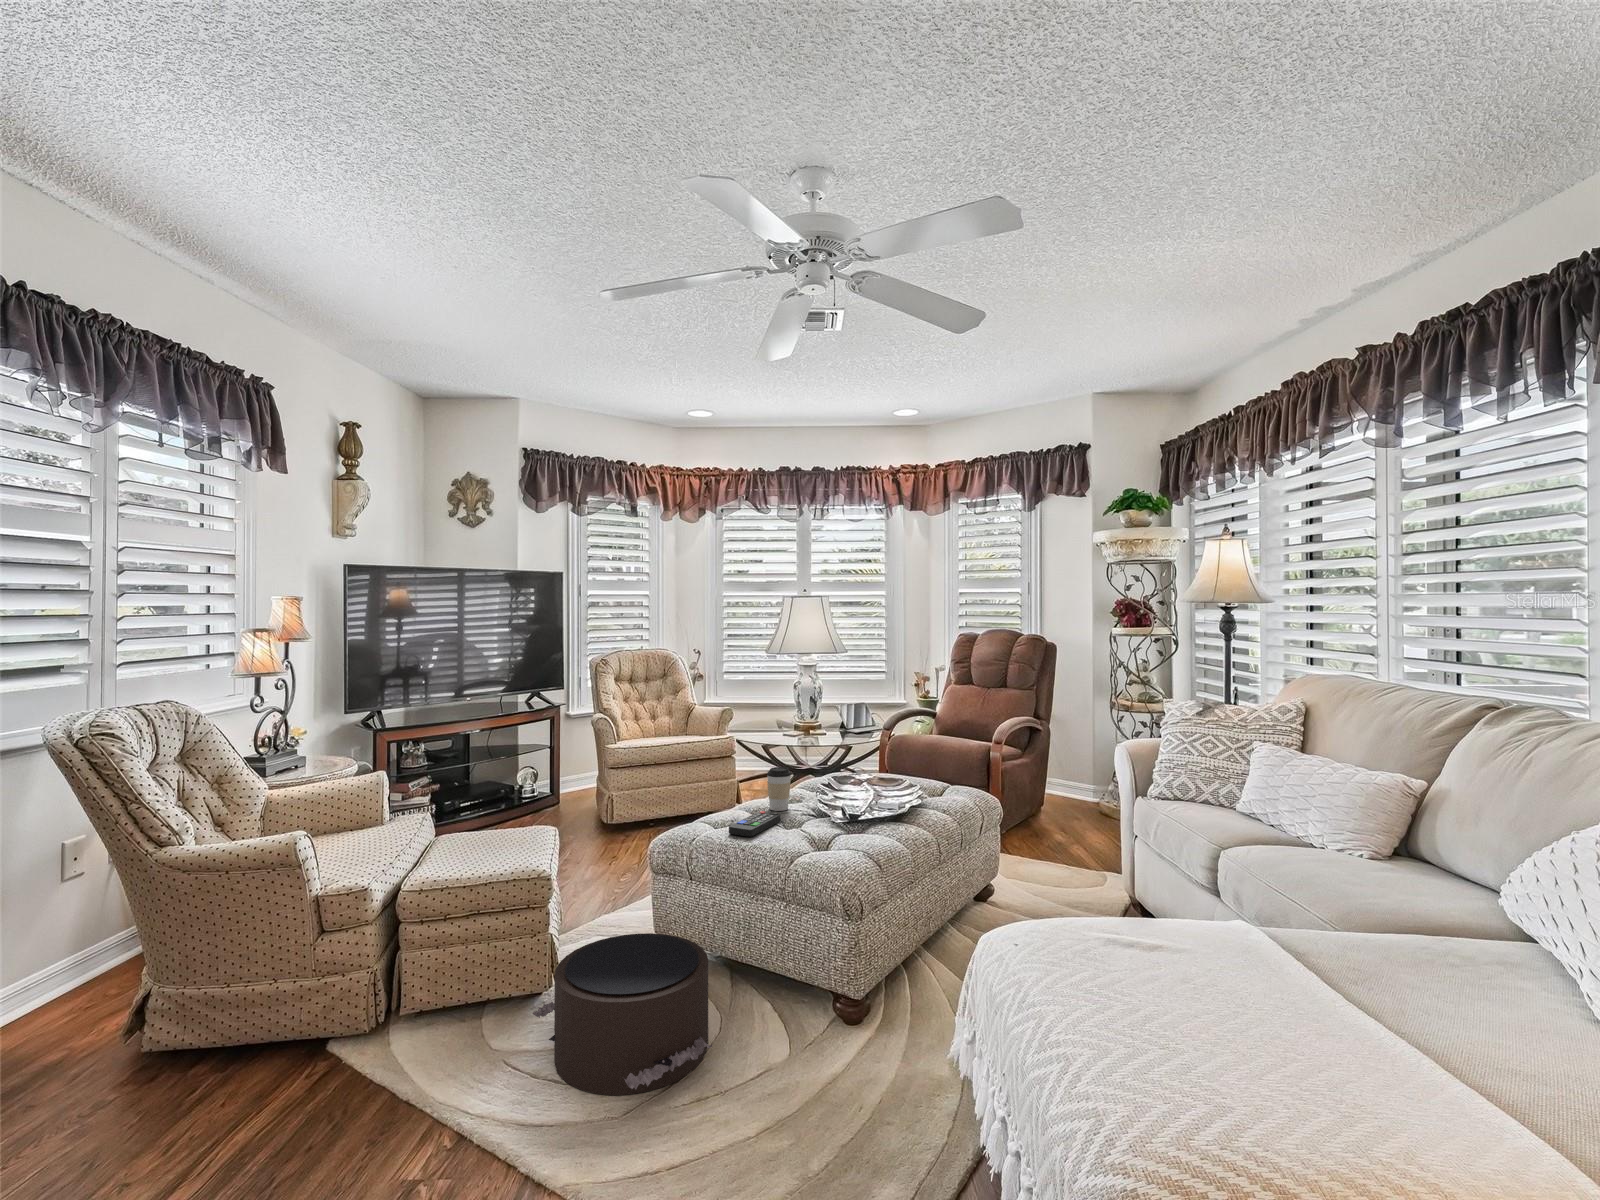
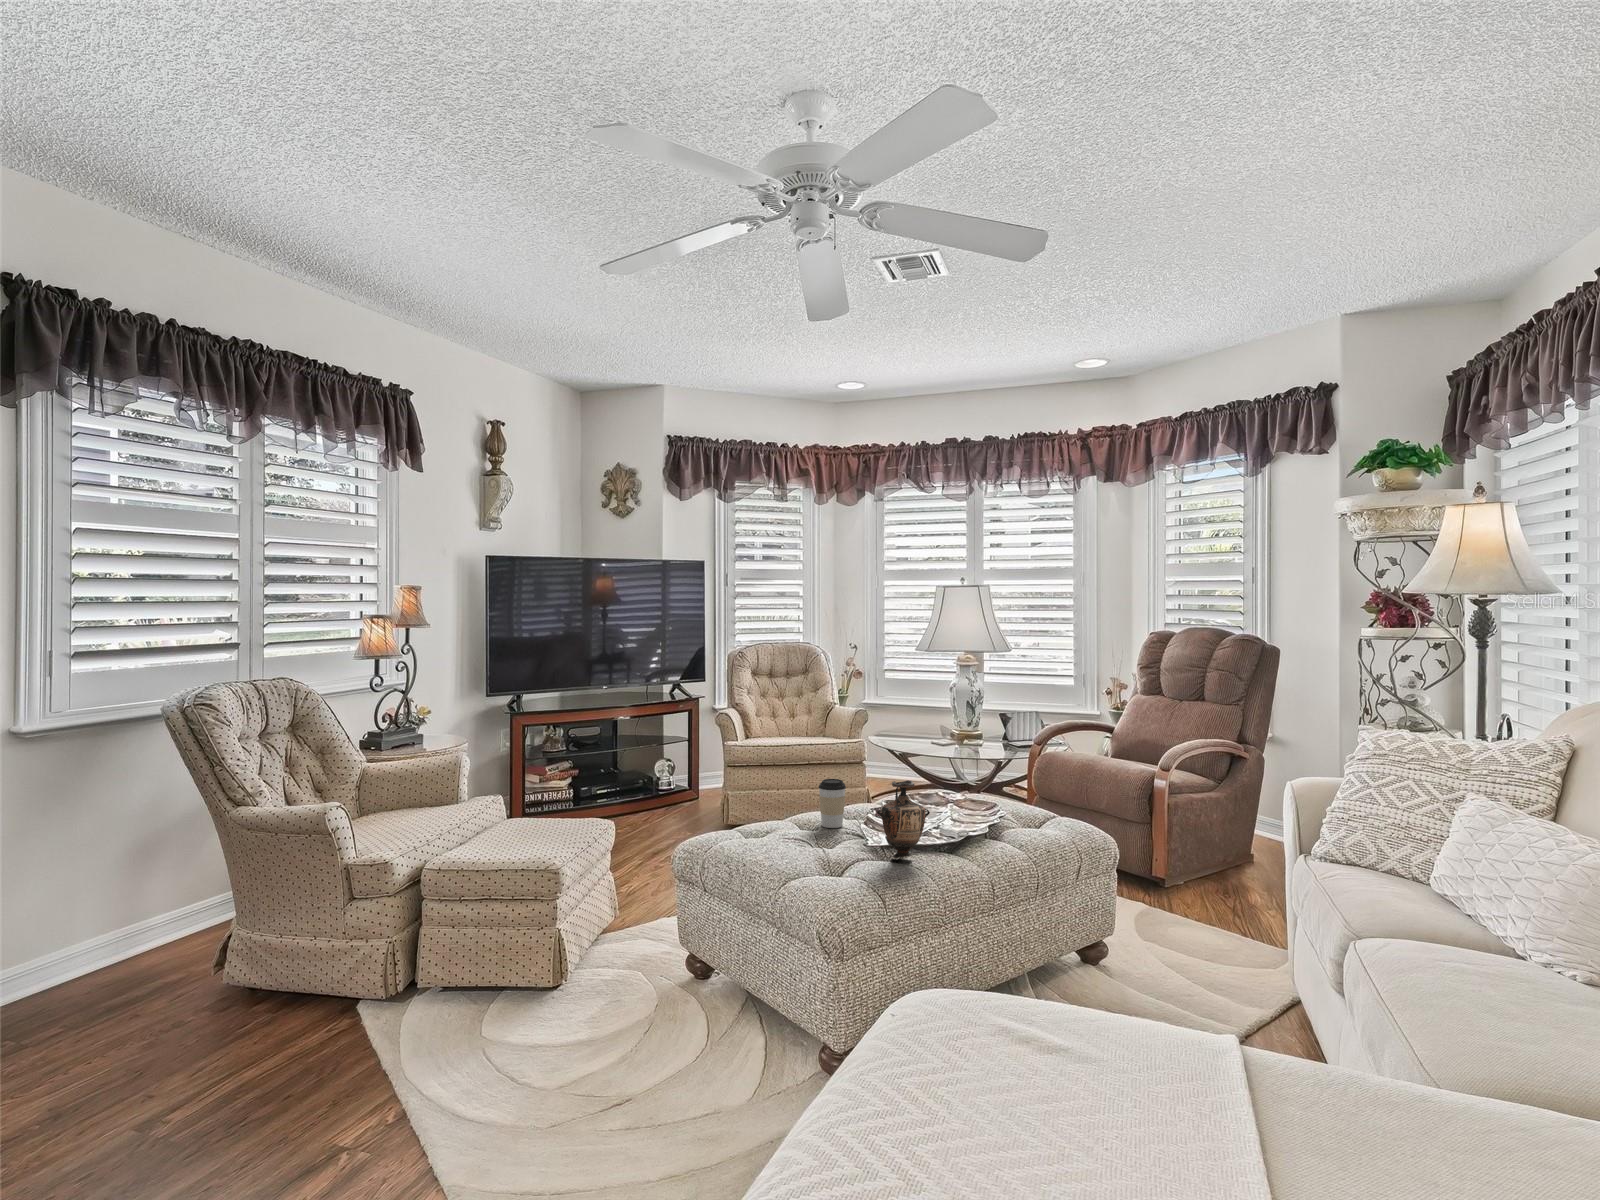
vase: none [845,760,887,832] -> present [877,780,930,859]
remote control: present [729,811,781,837] -> none [753,826,822,852]
pouf: present [533,933,712,1095] -> none [521,941,687,1105]

